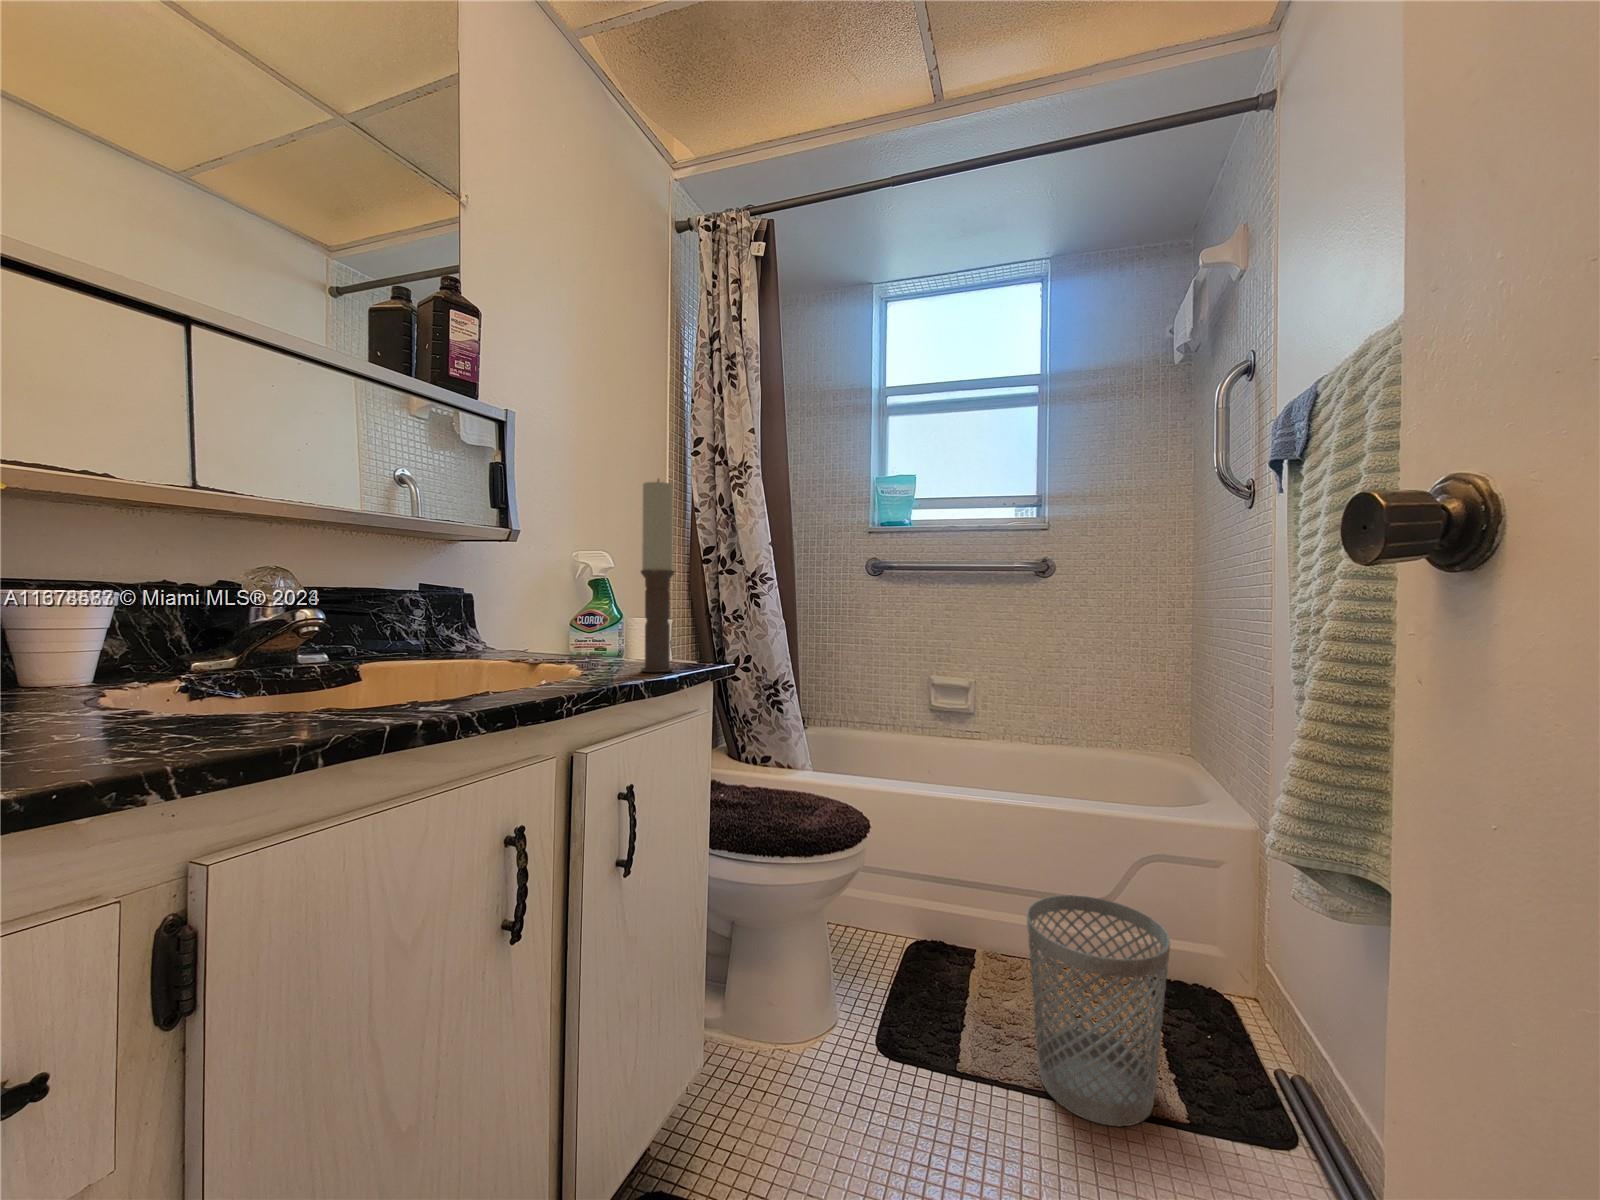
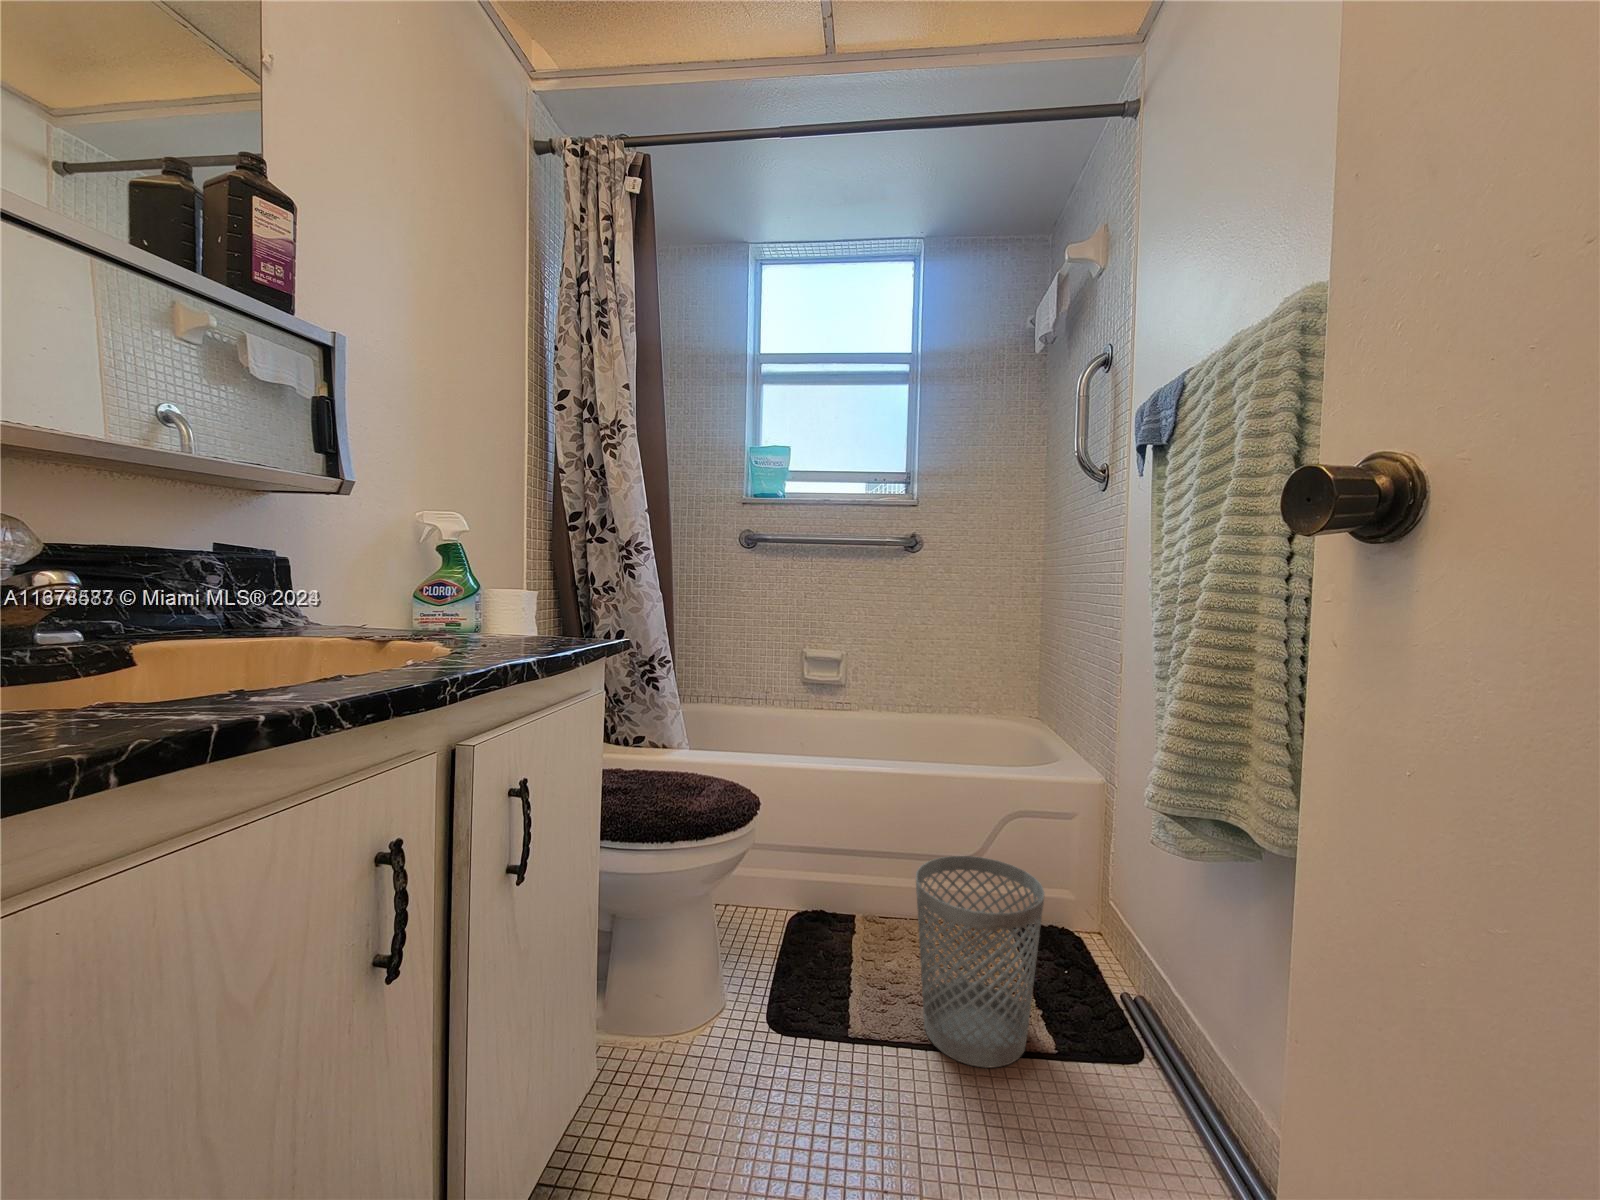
candle: present [641,480,675,672] -> none [521,426,561,648]

